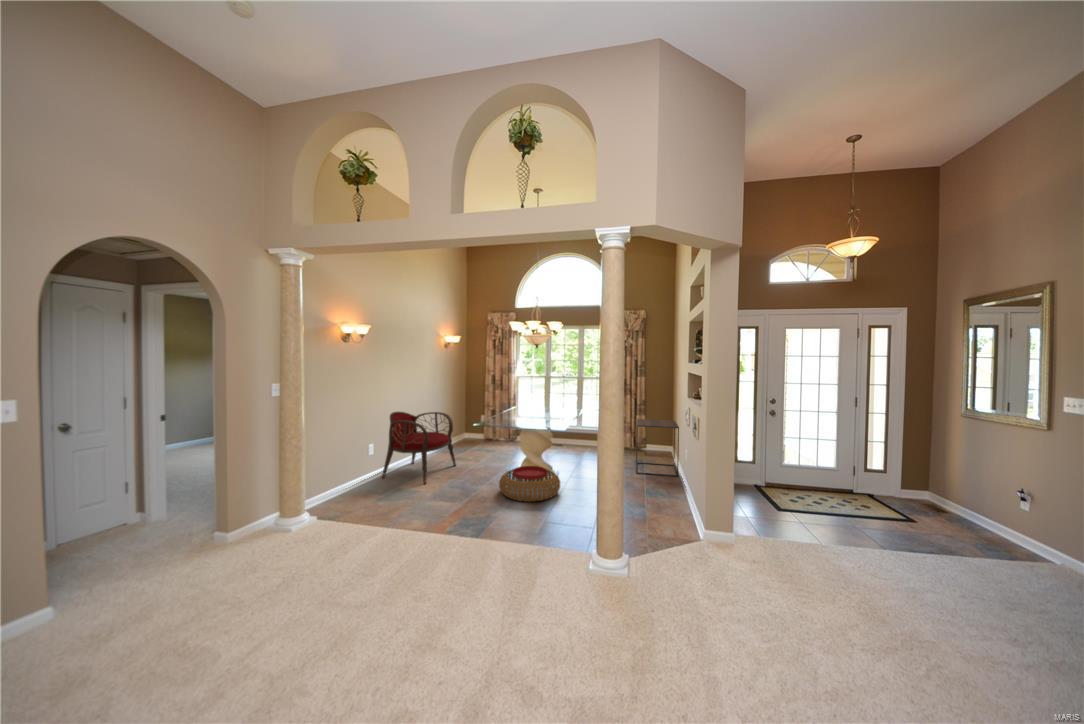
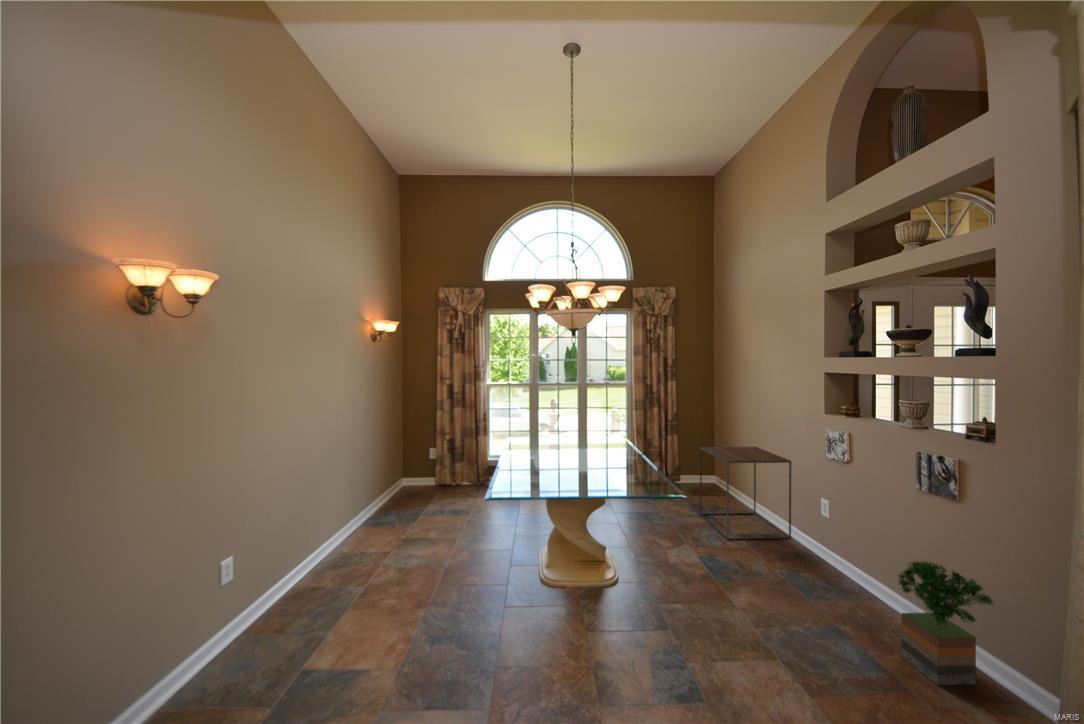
armchair: present [382,412,456,484] -> none [250,462,415,644]
potted tree: none [653,464,692,521] -> present [898,561,993,685]
pouf: present [499,466,560,502] -> none [546,568,678,676]

